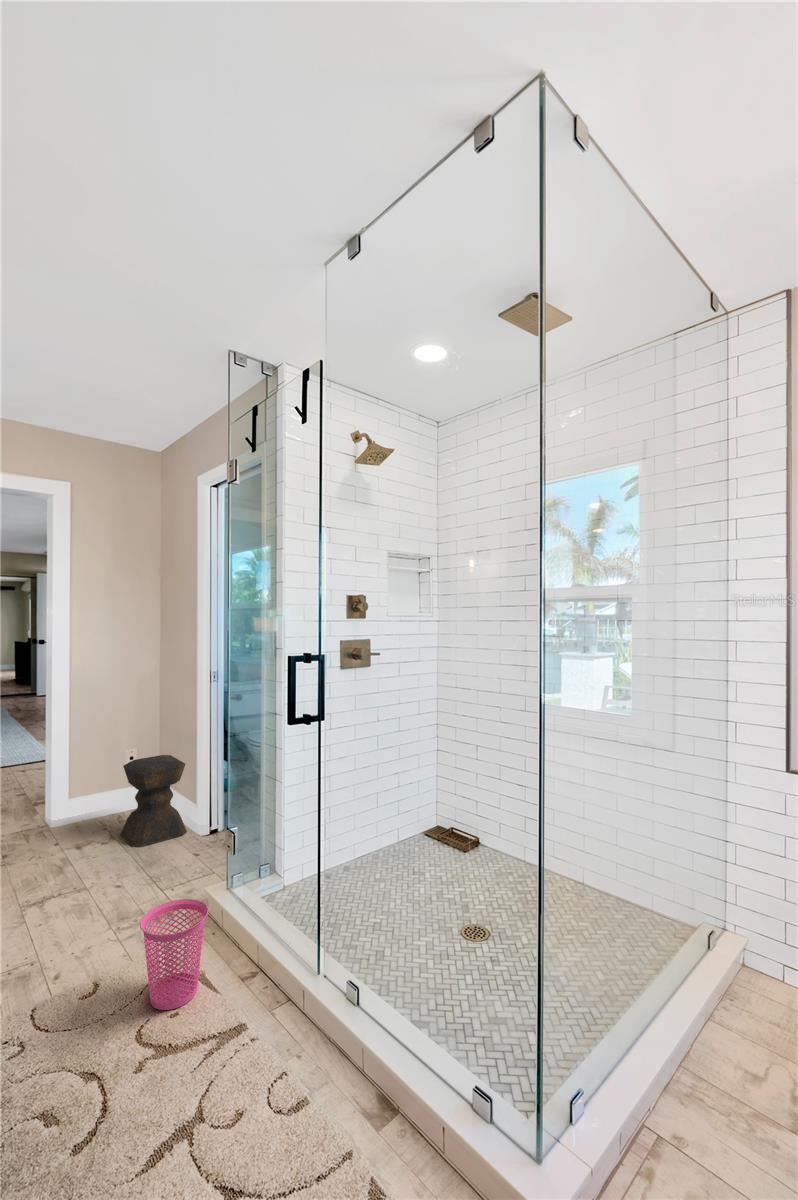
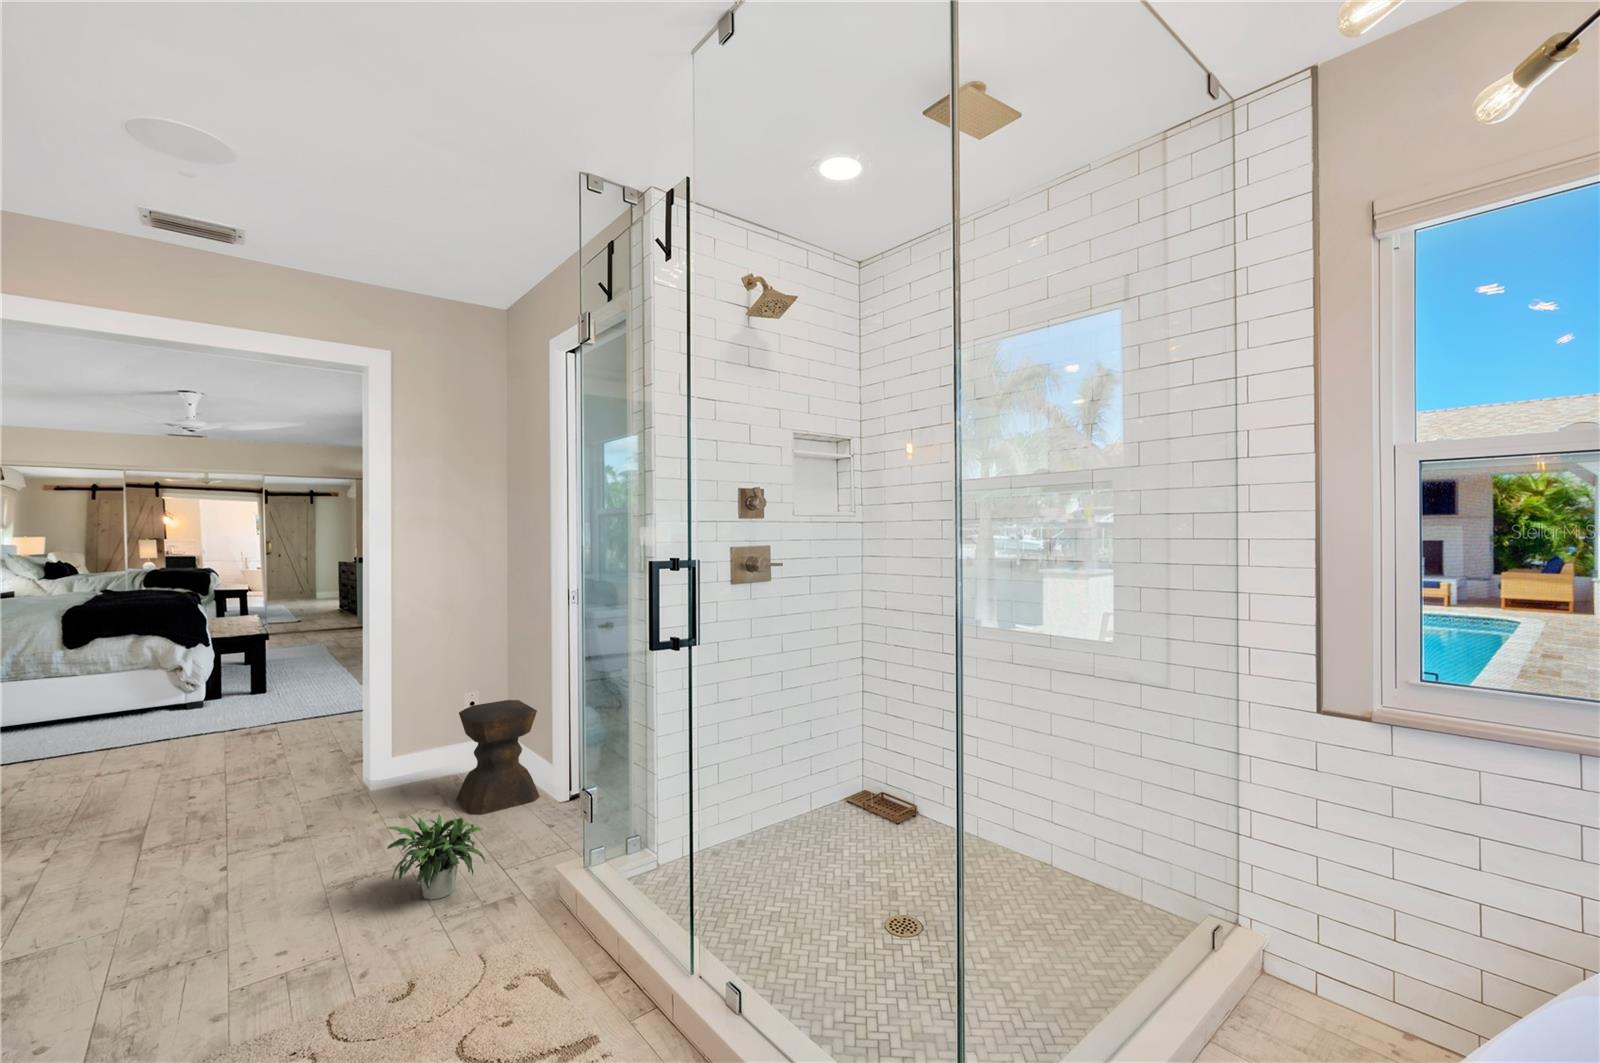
potted plant: none [54,848,150,917] -> present [366,813,486,900]
waste basket: present [140,899,208,1010] -> none [463,876,553,1018]

